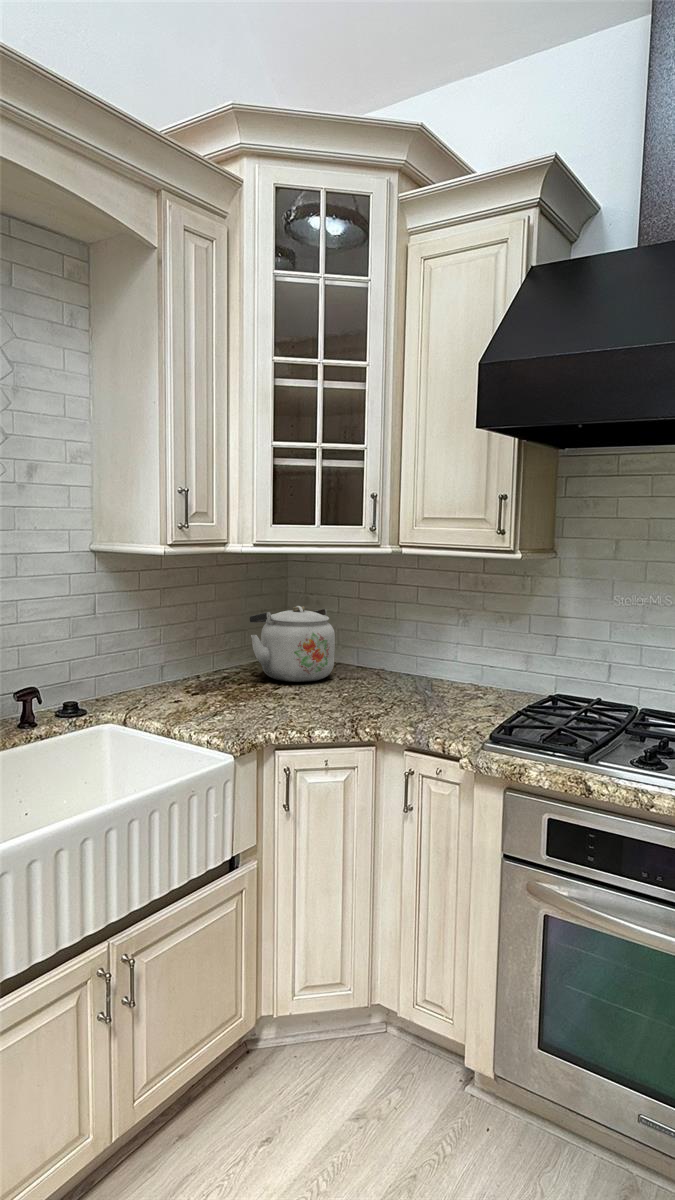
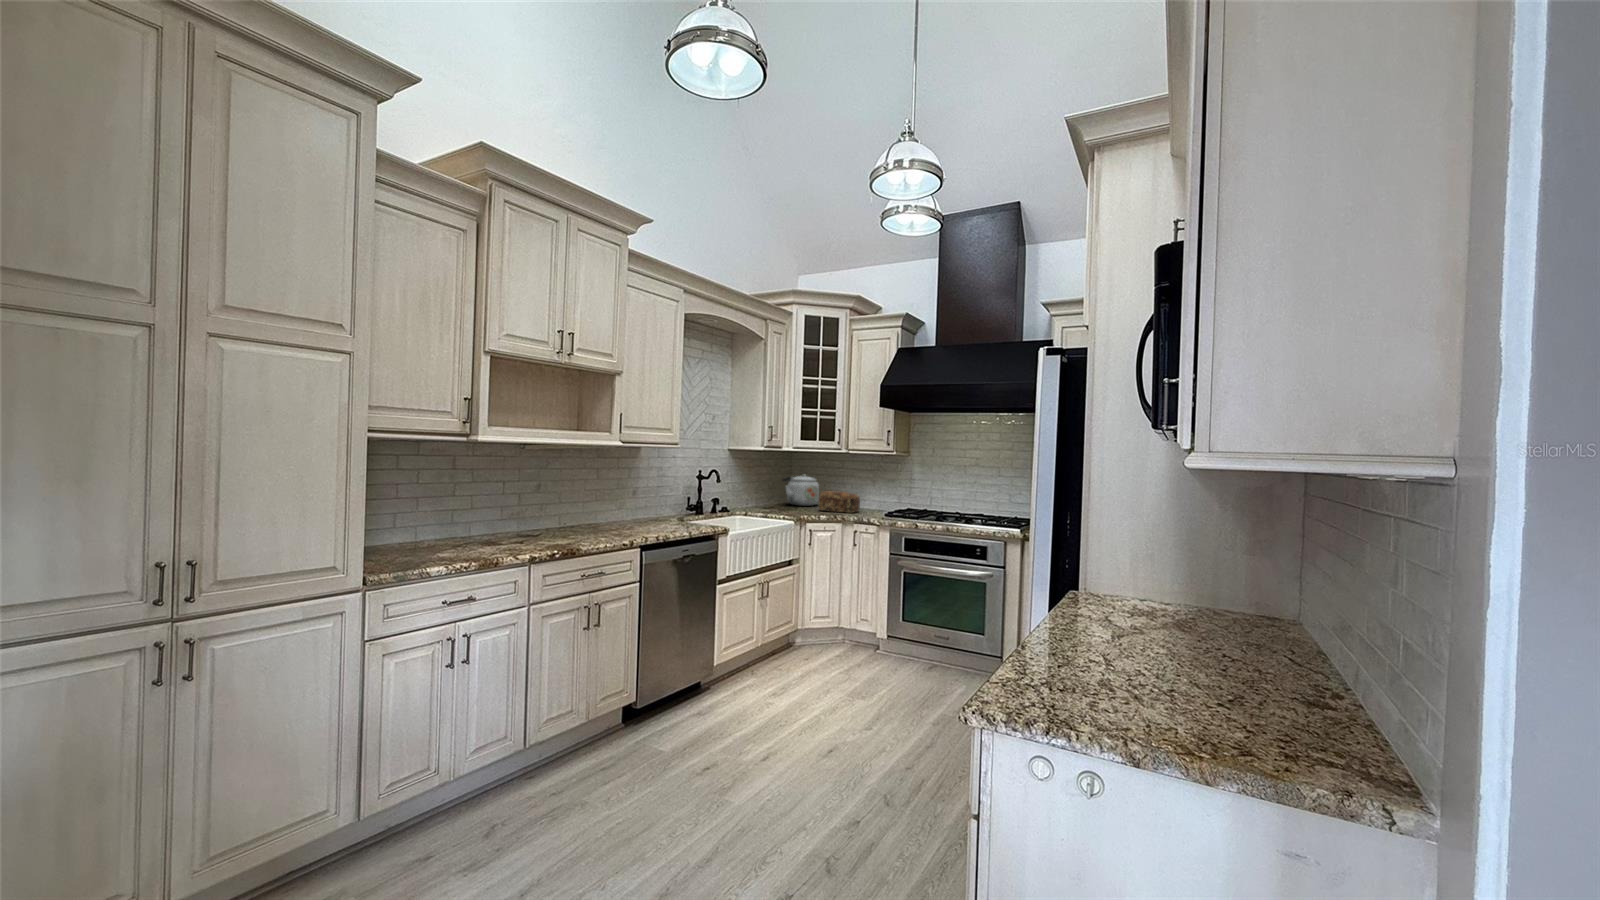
bread loaf: none [317,655,425,719] -> present [819,491,860,513]

